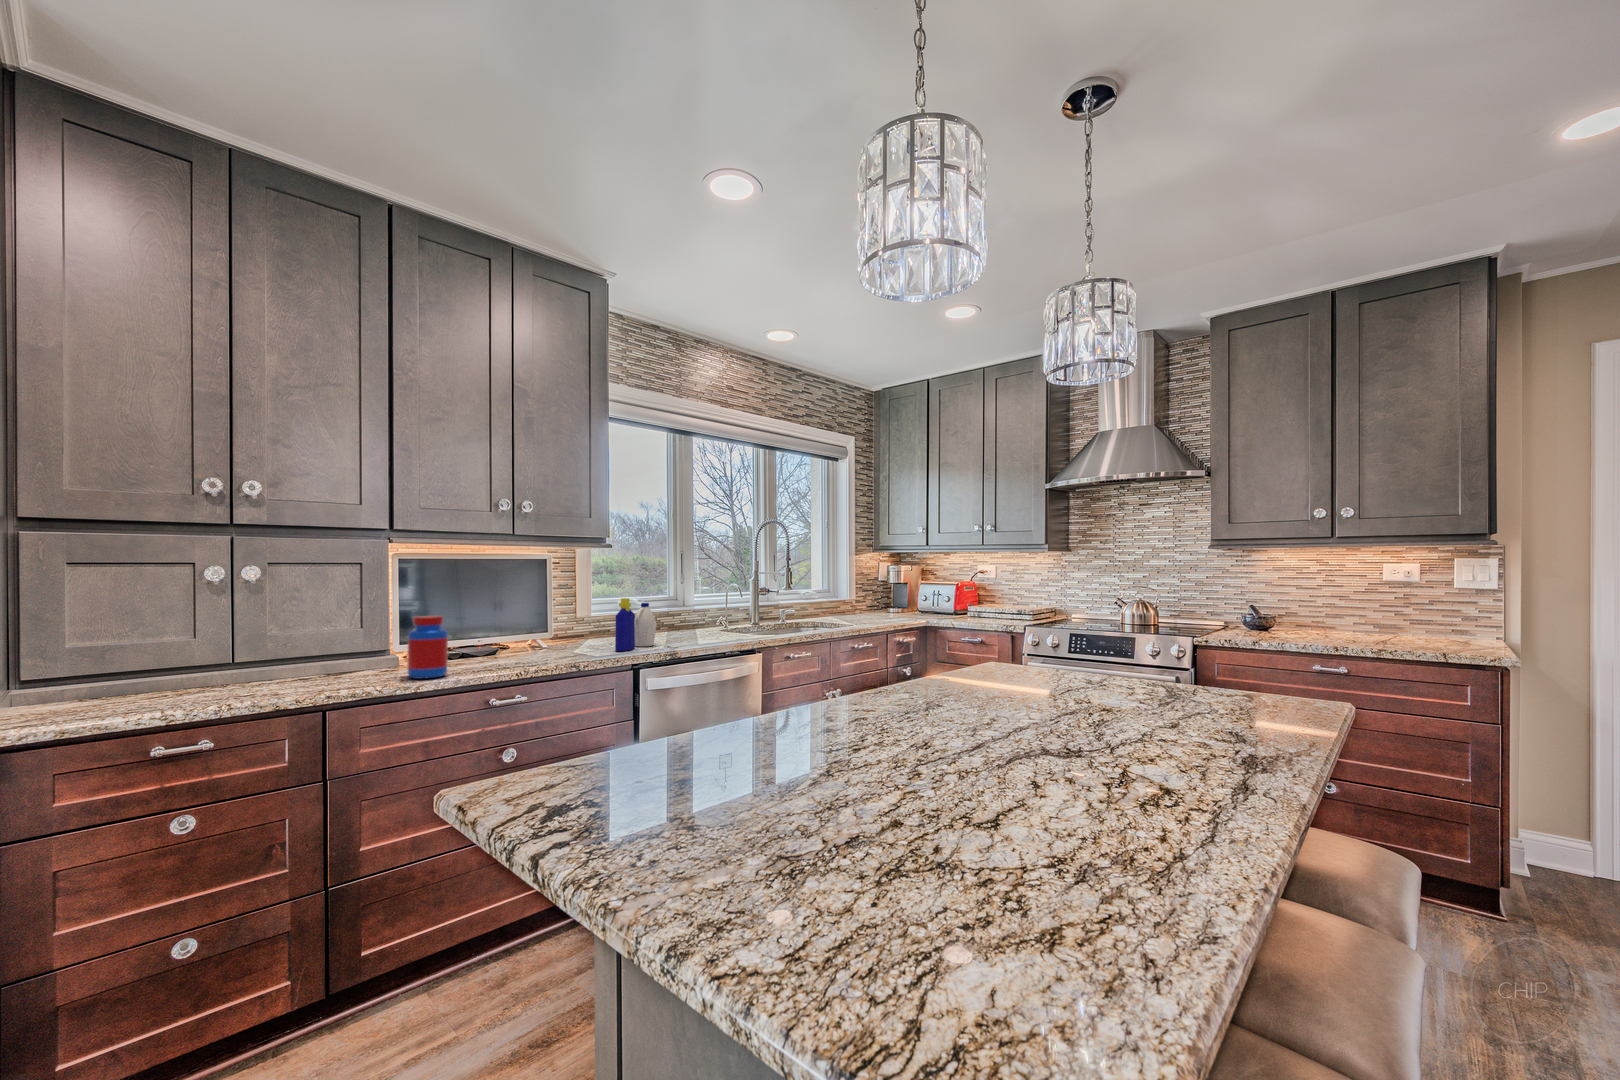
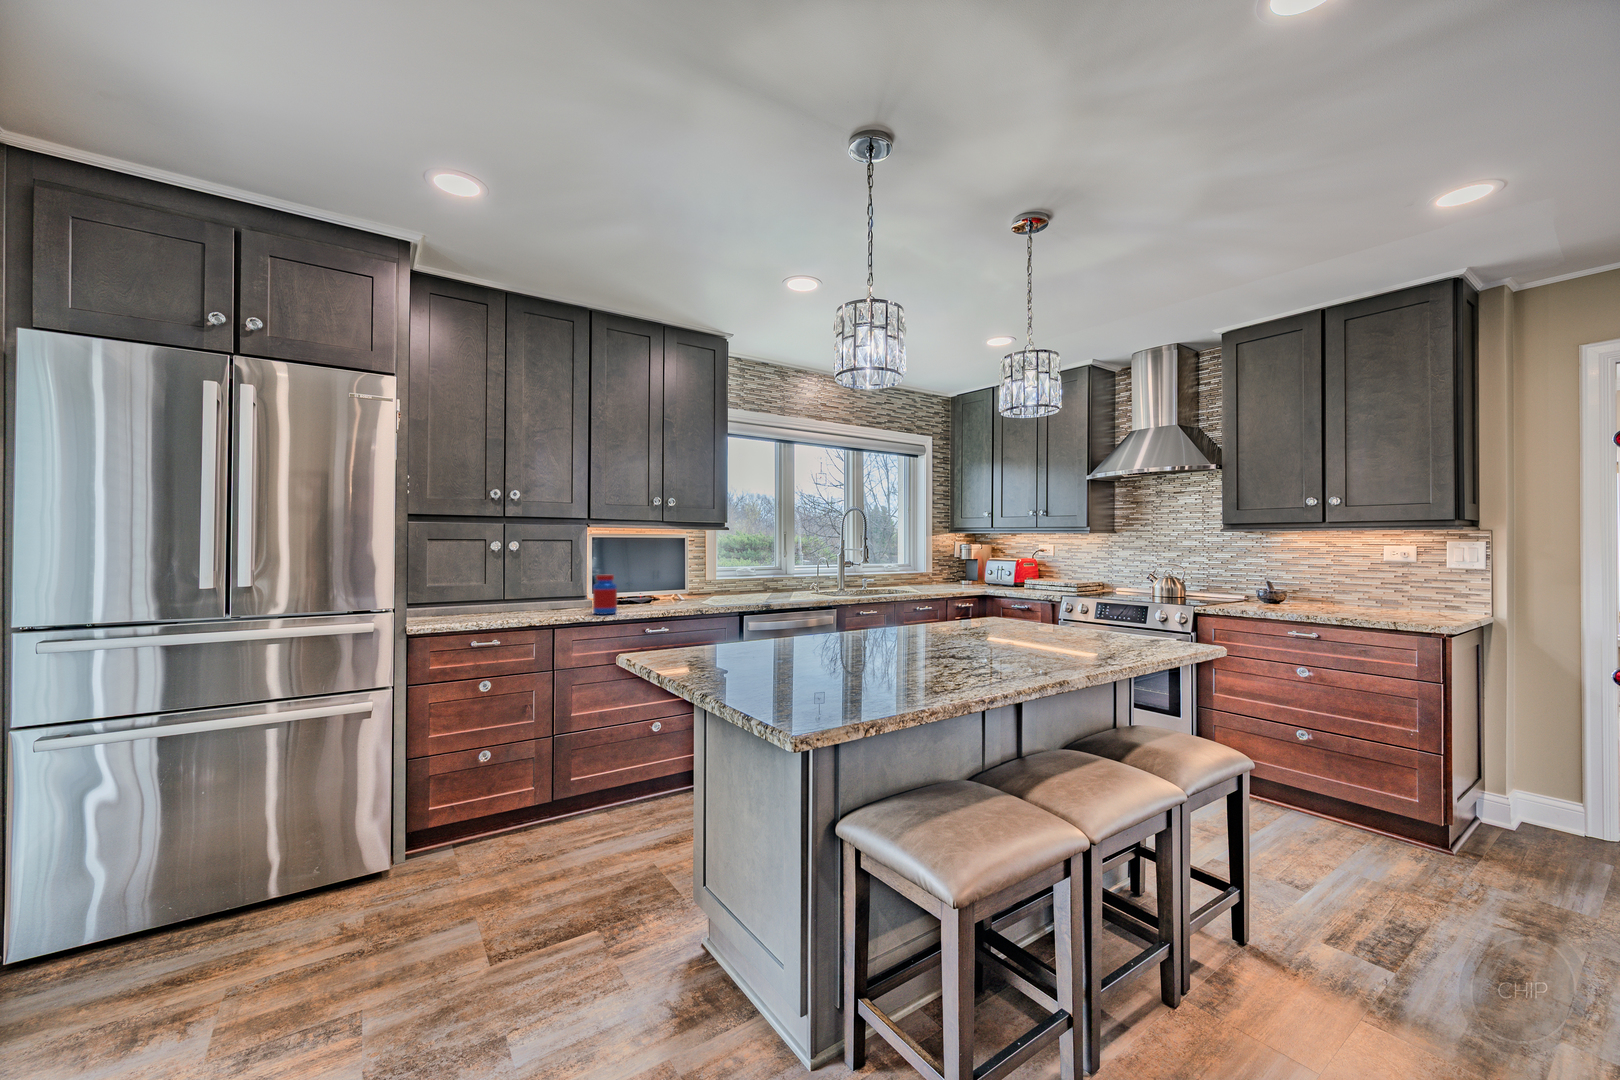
bottle: present [615,598,657,651] -> none [729,566,759,604]

